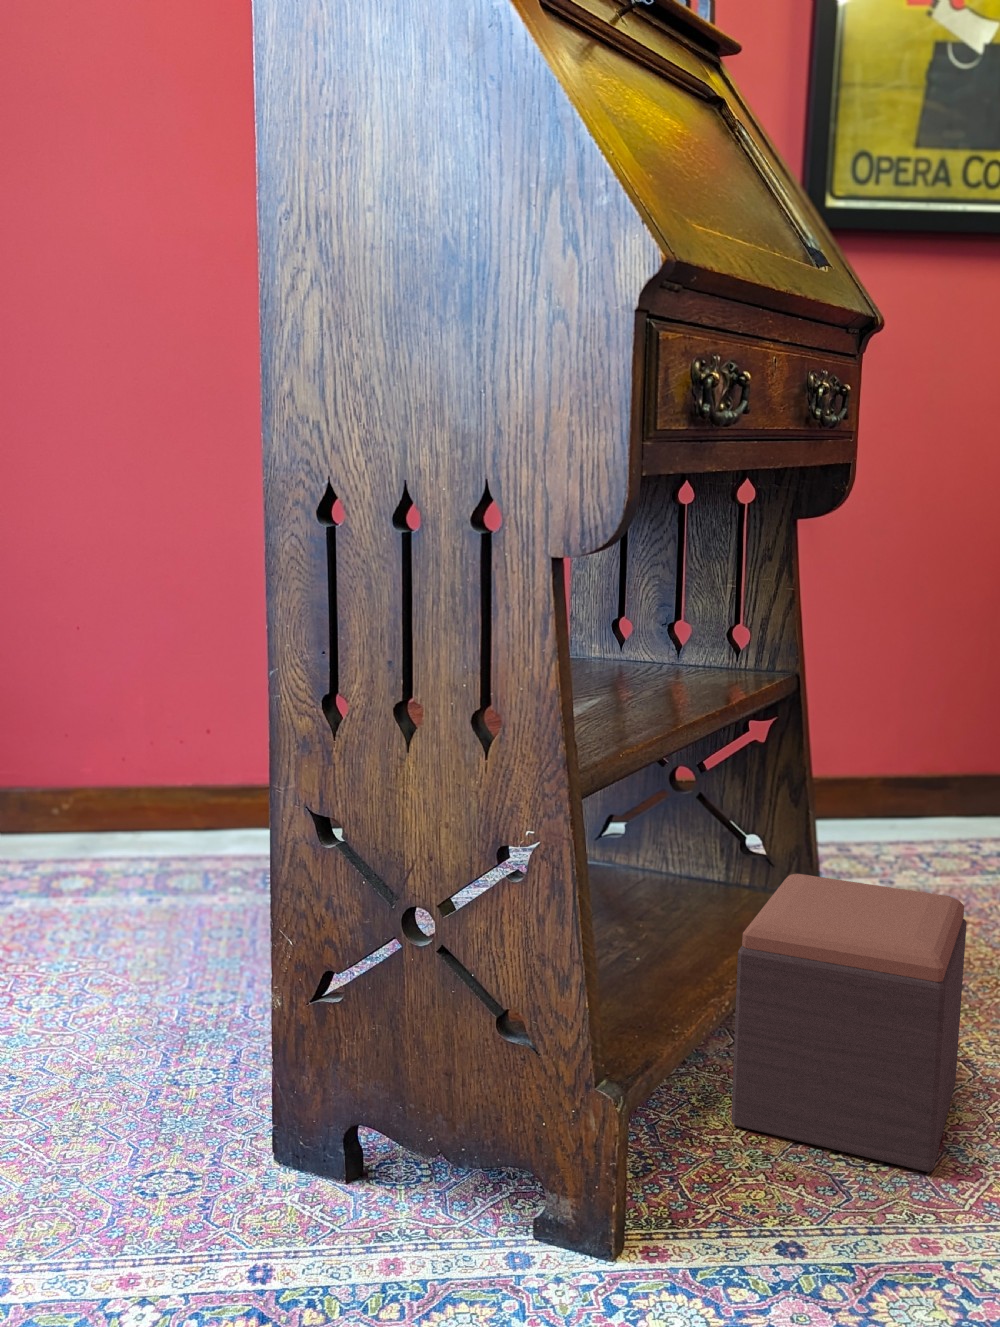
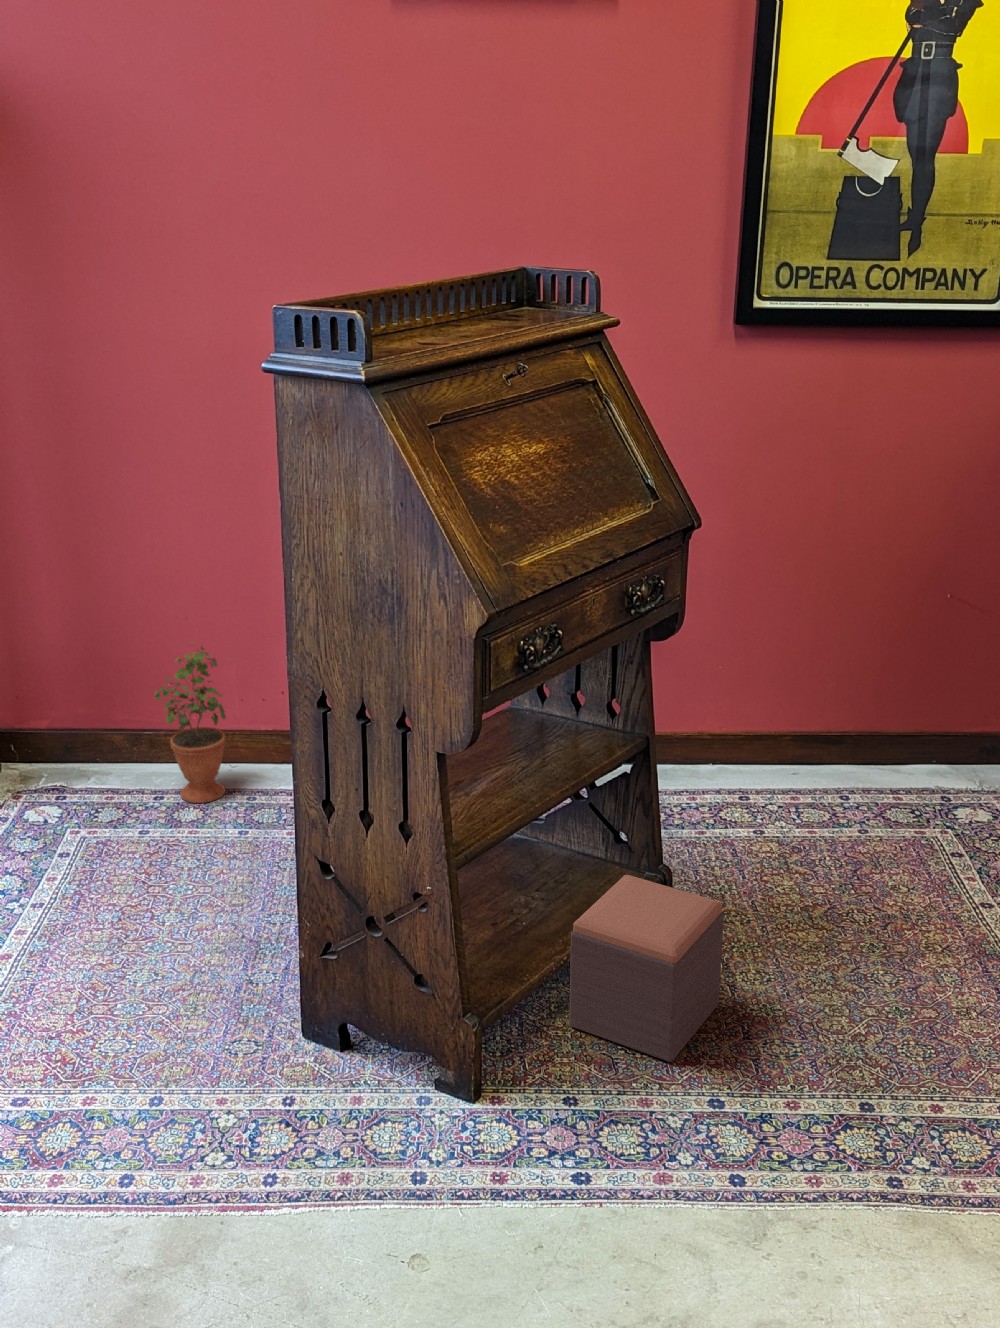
potted plant: none [33,644,136,871] -> present [154,647,226,803]

